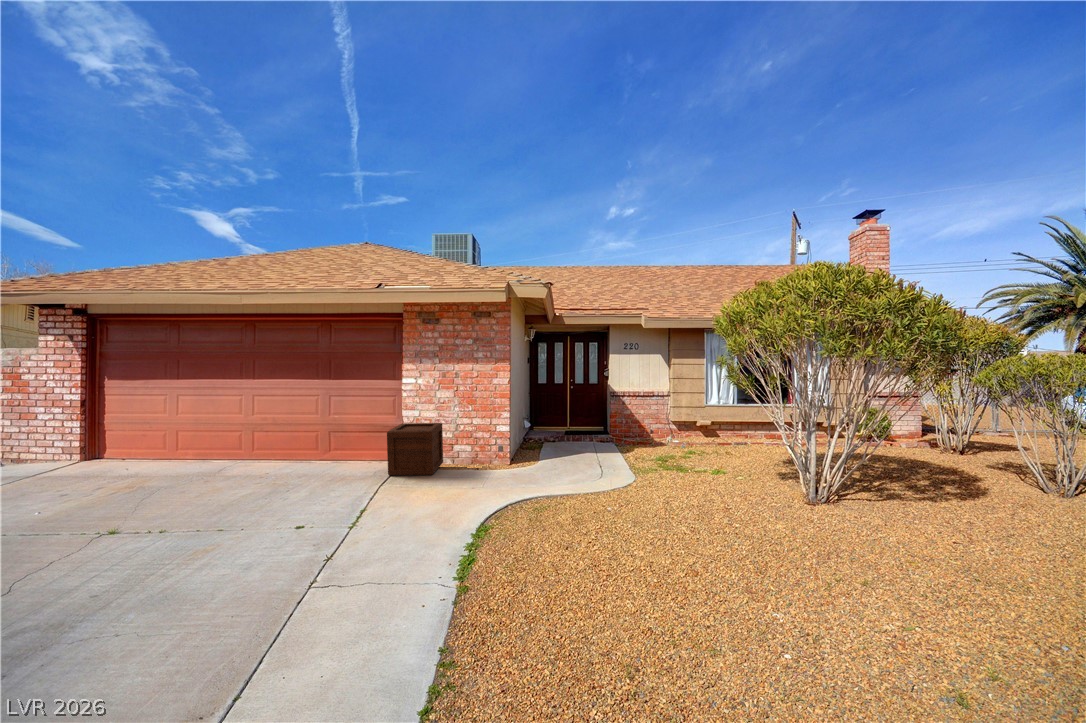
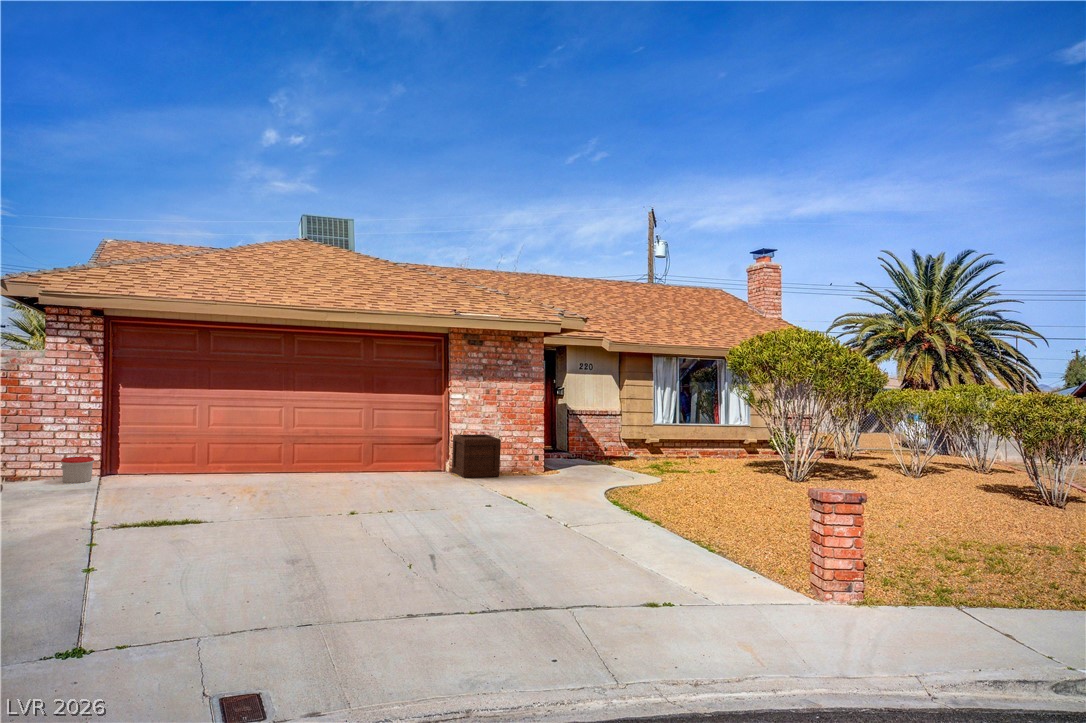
bucket: none [27,443,67,469] -> present [61,457,94,483]

